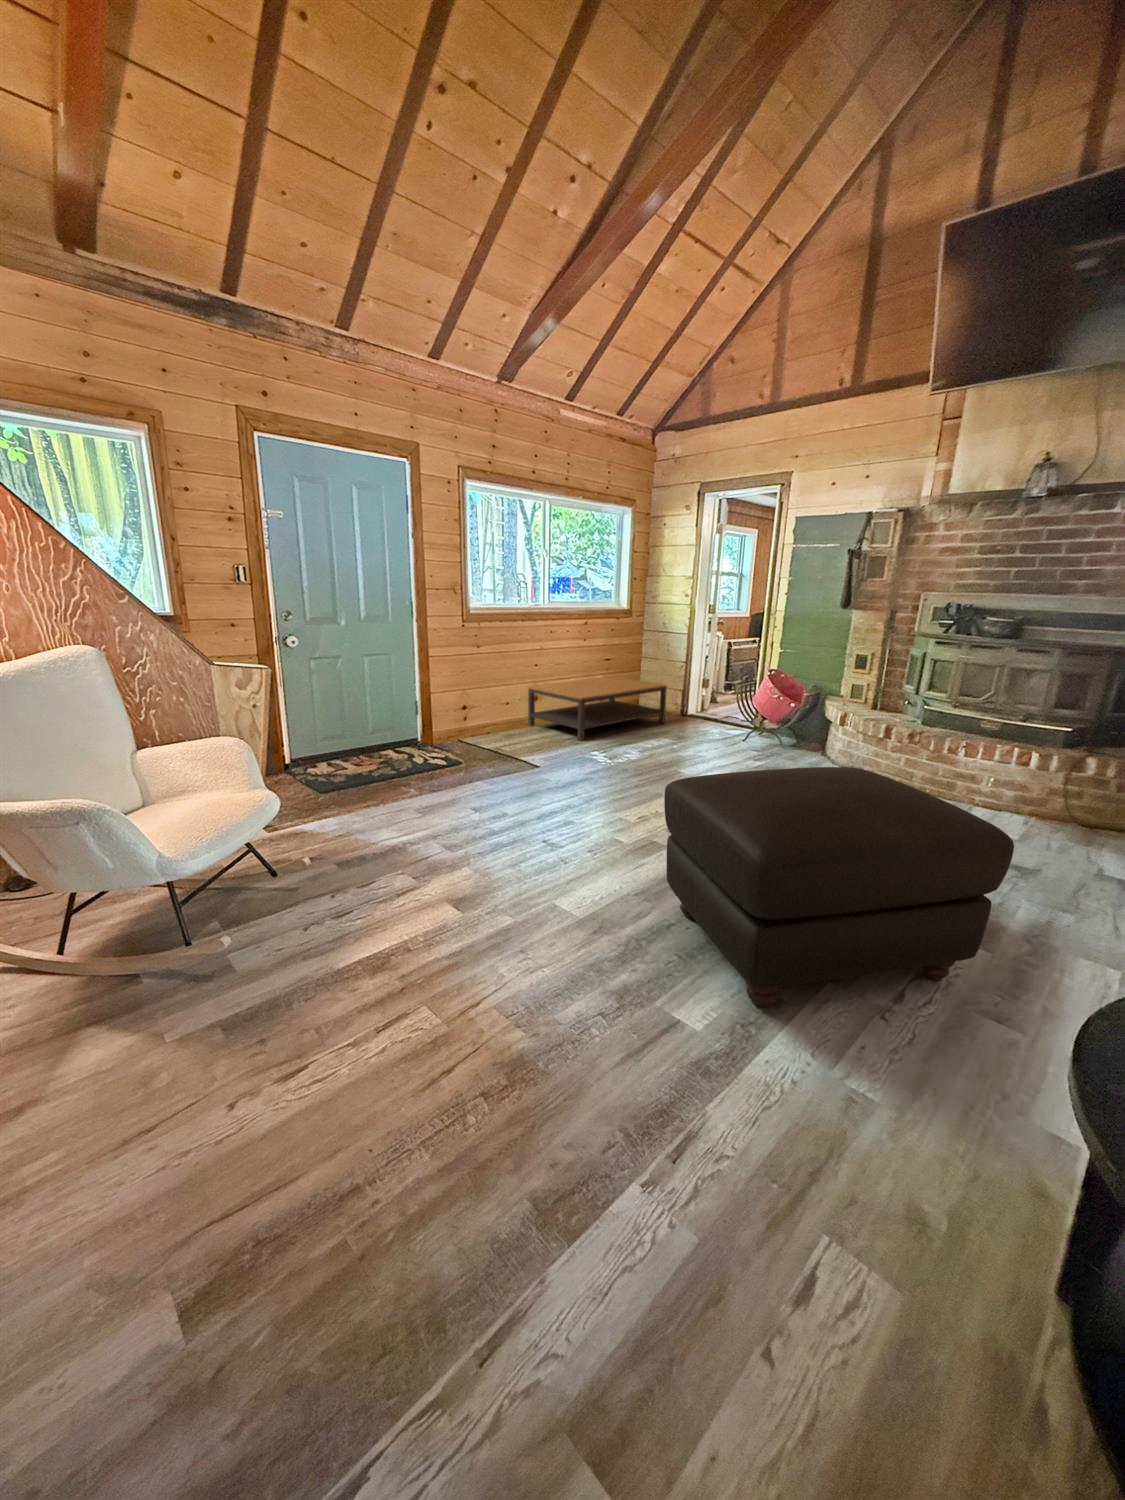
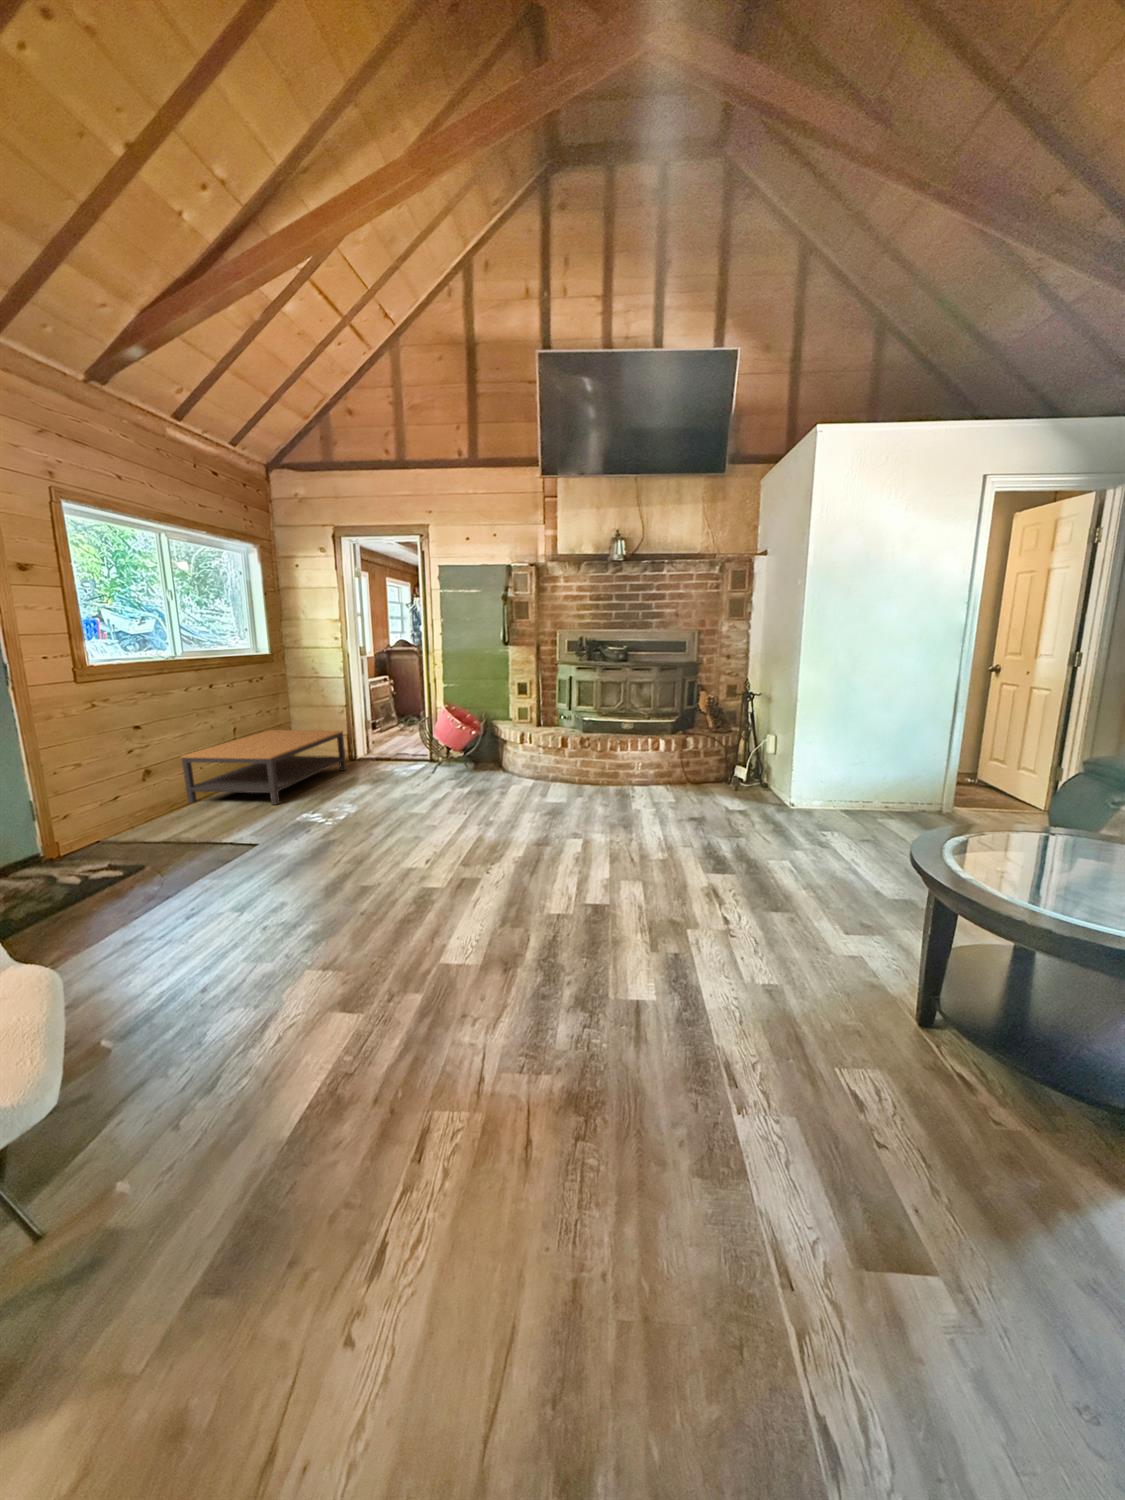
ottoman: present [664,767,1014,1007] -> none [525,766,755,962]

